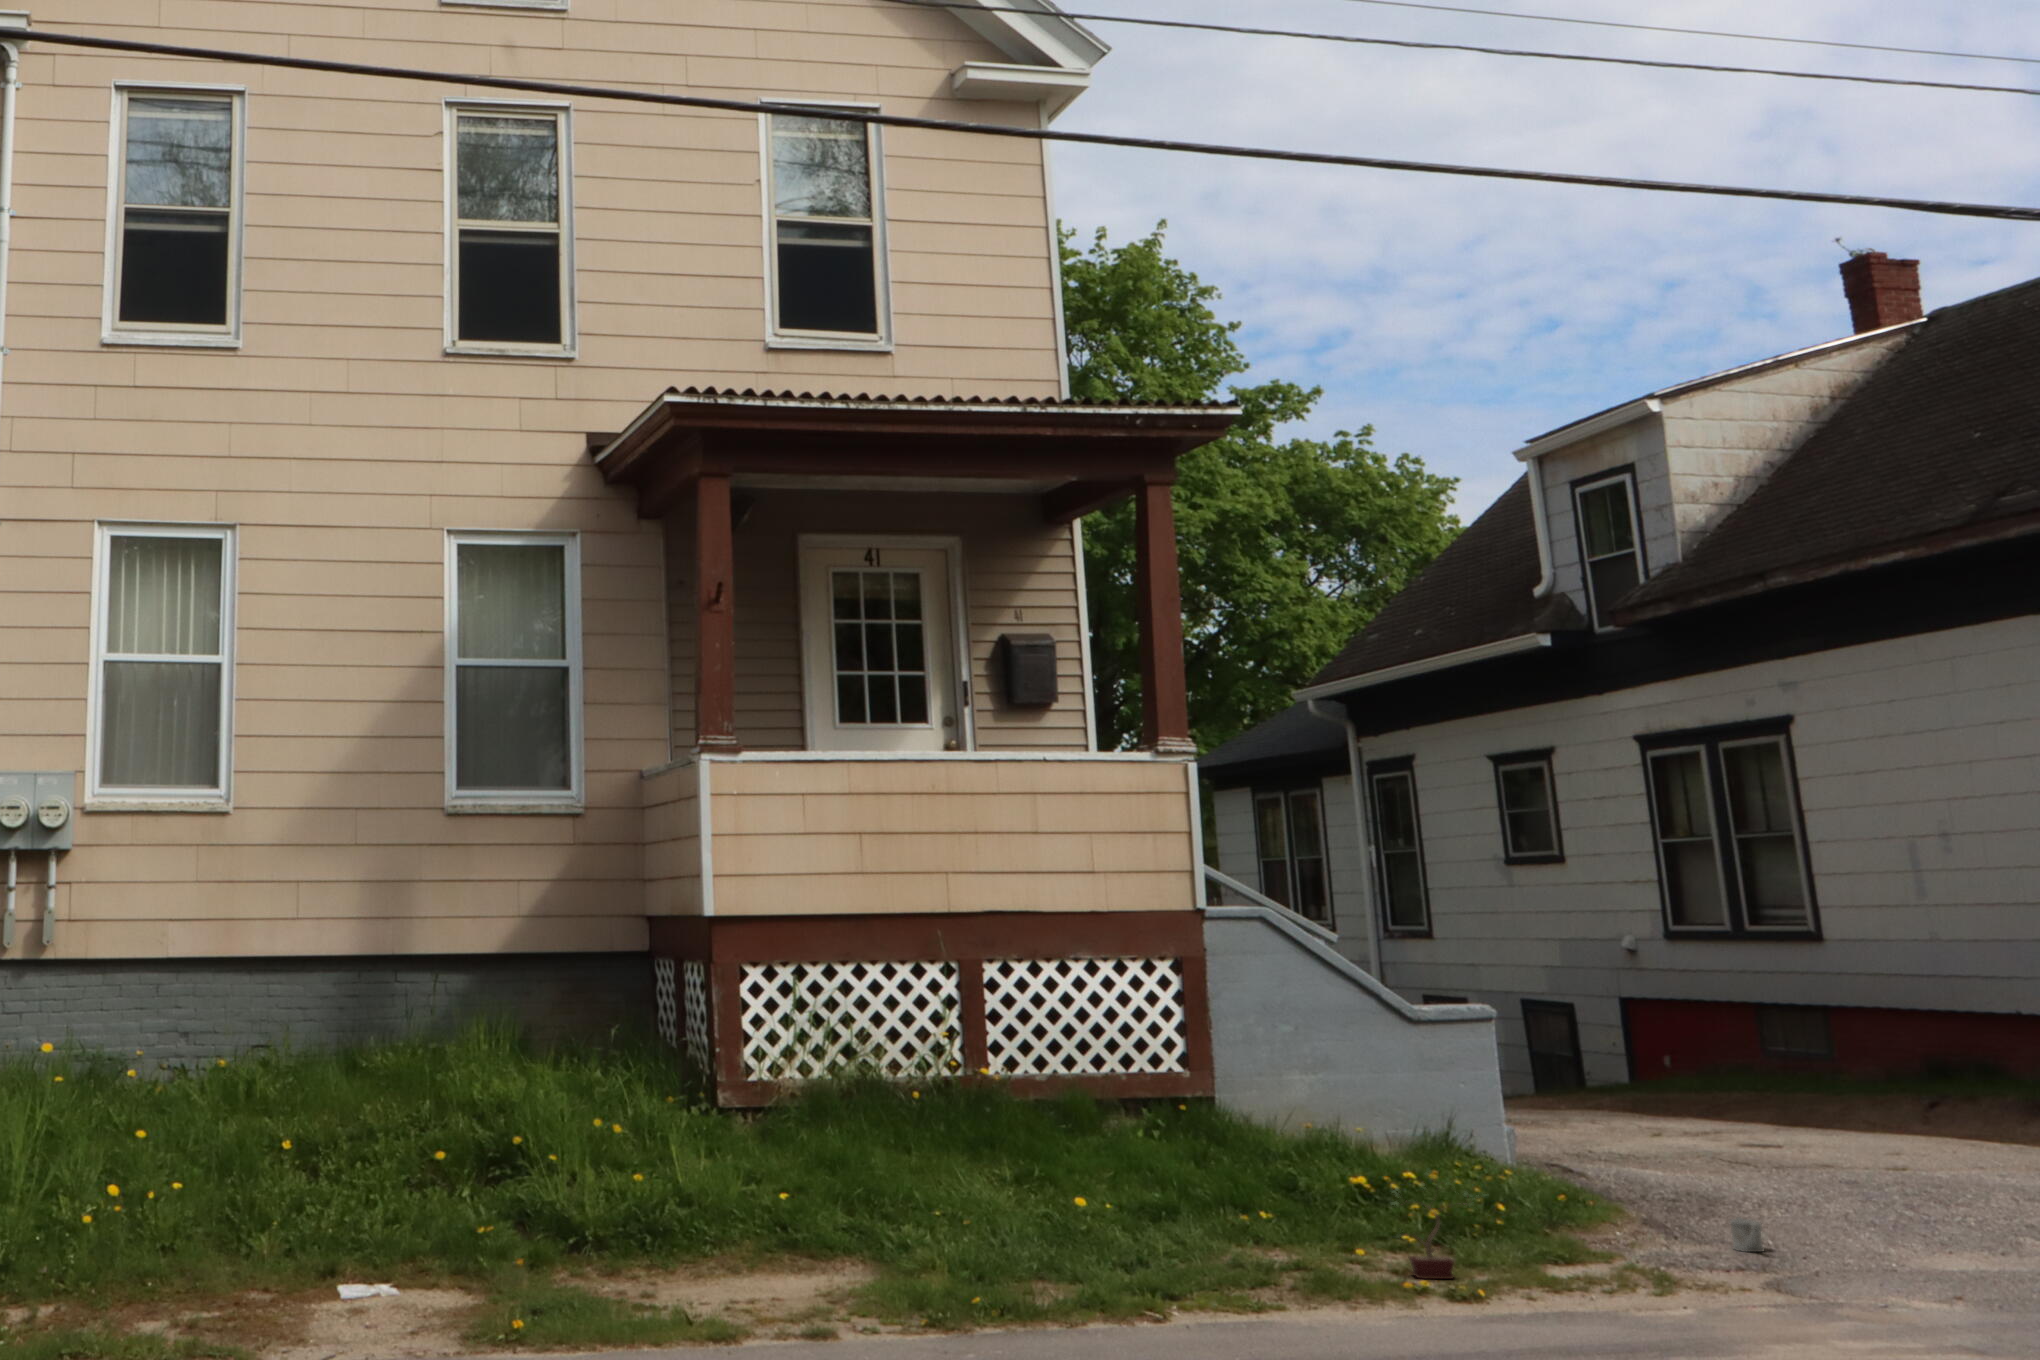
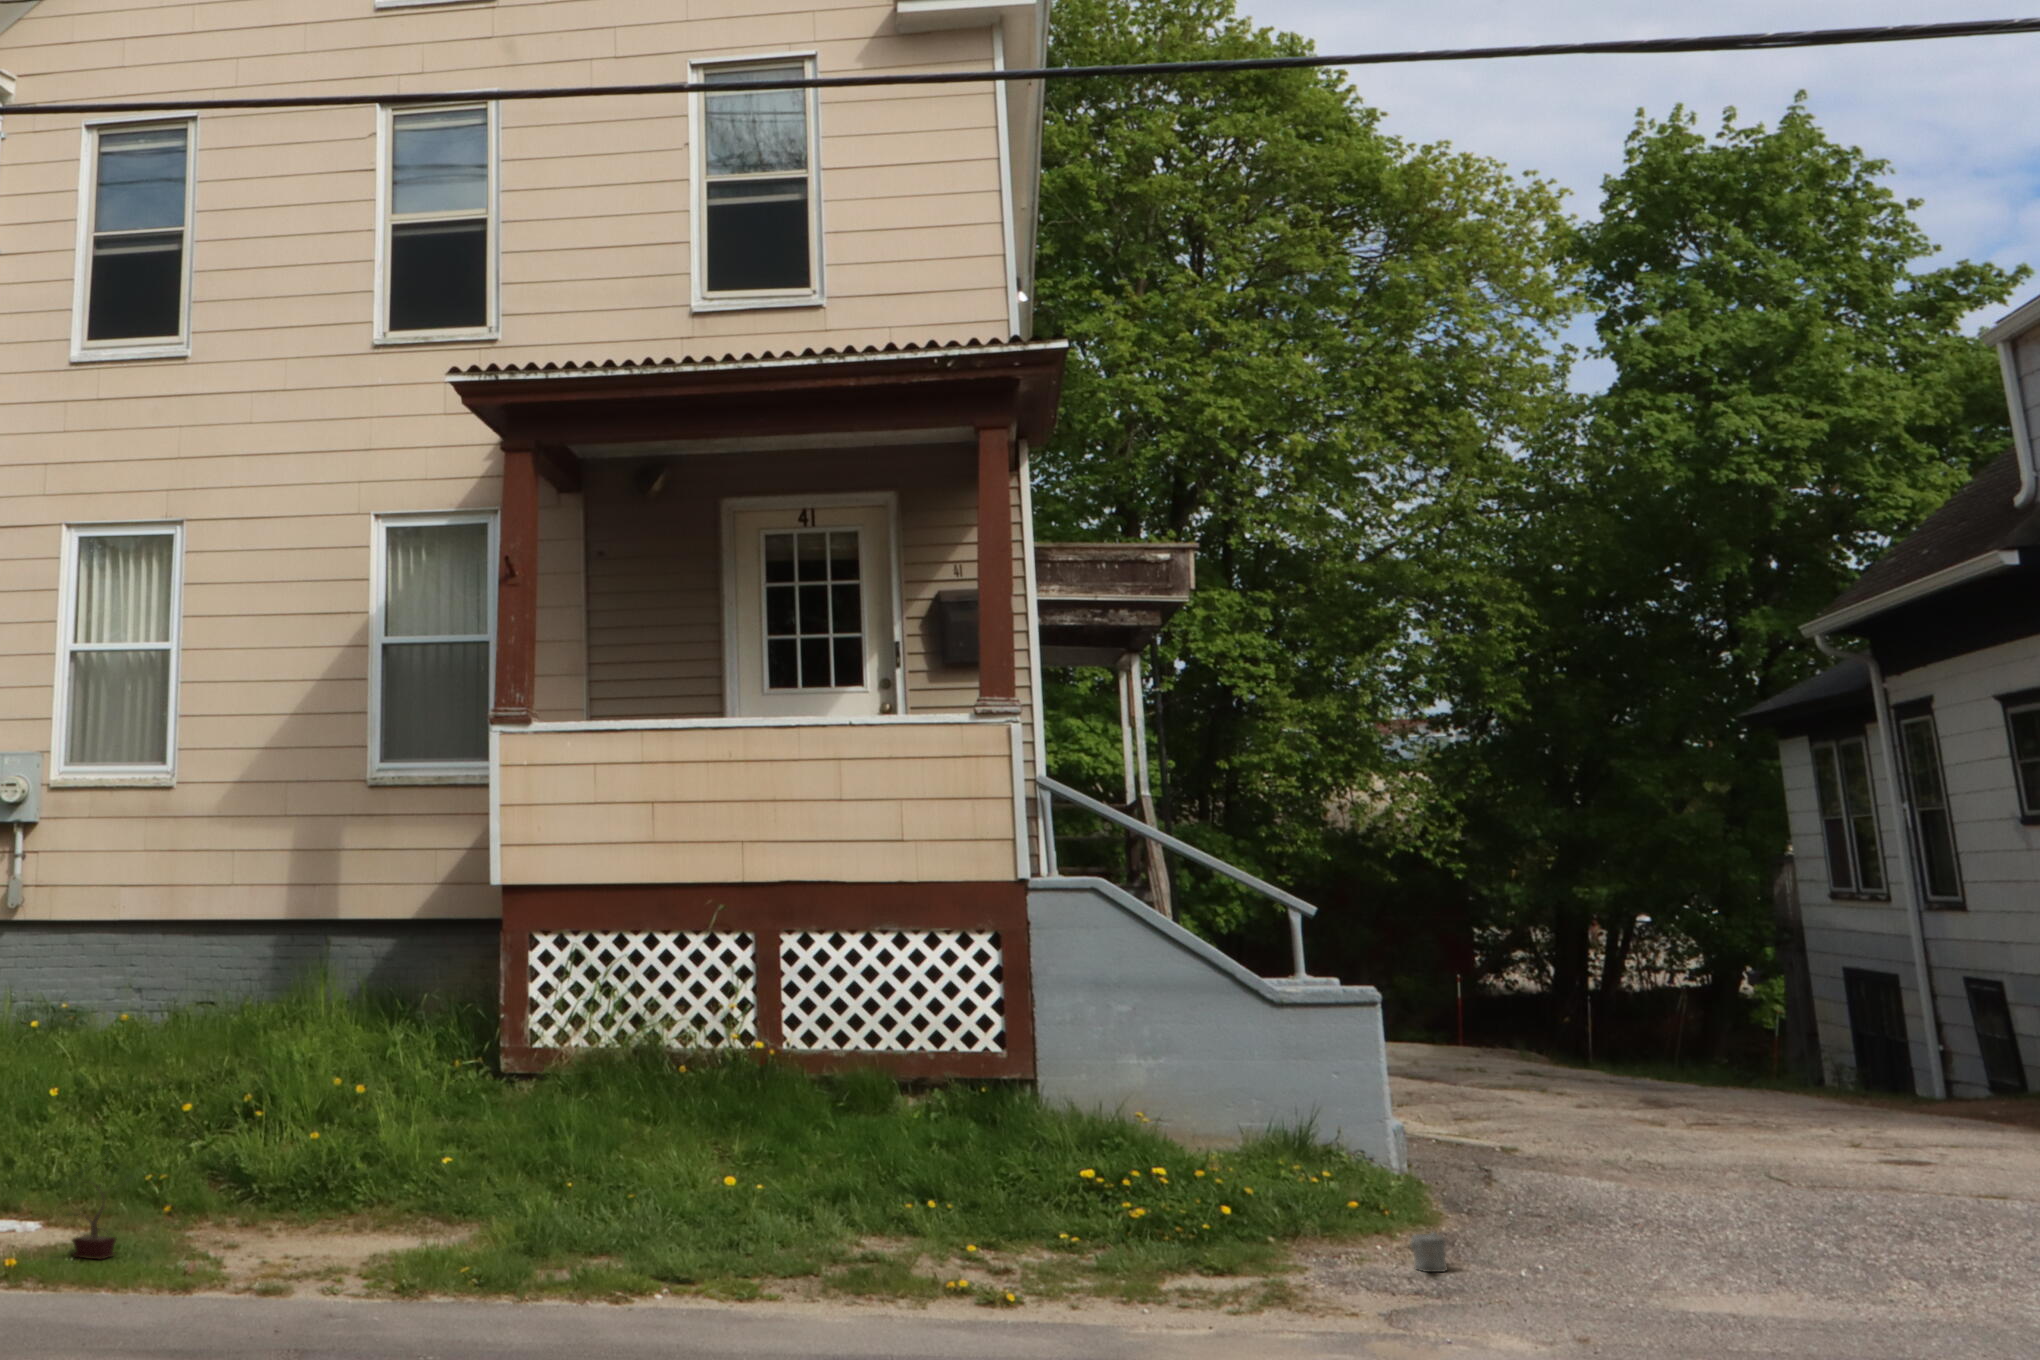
potted plant: present [1392,1170,1479,1279] -> present [71,1151,133,1259]

